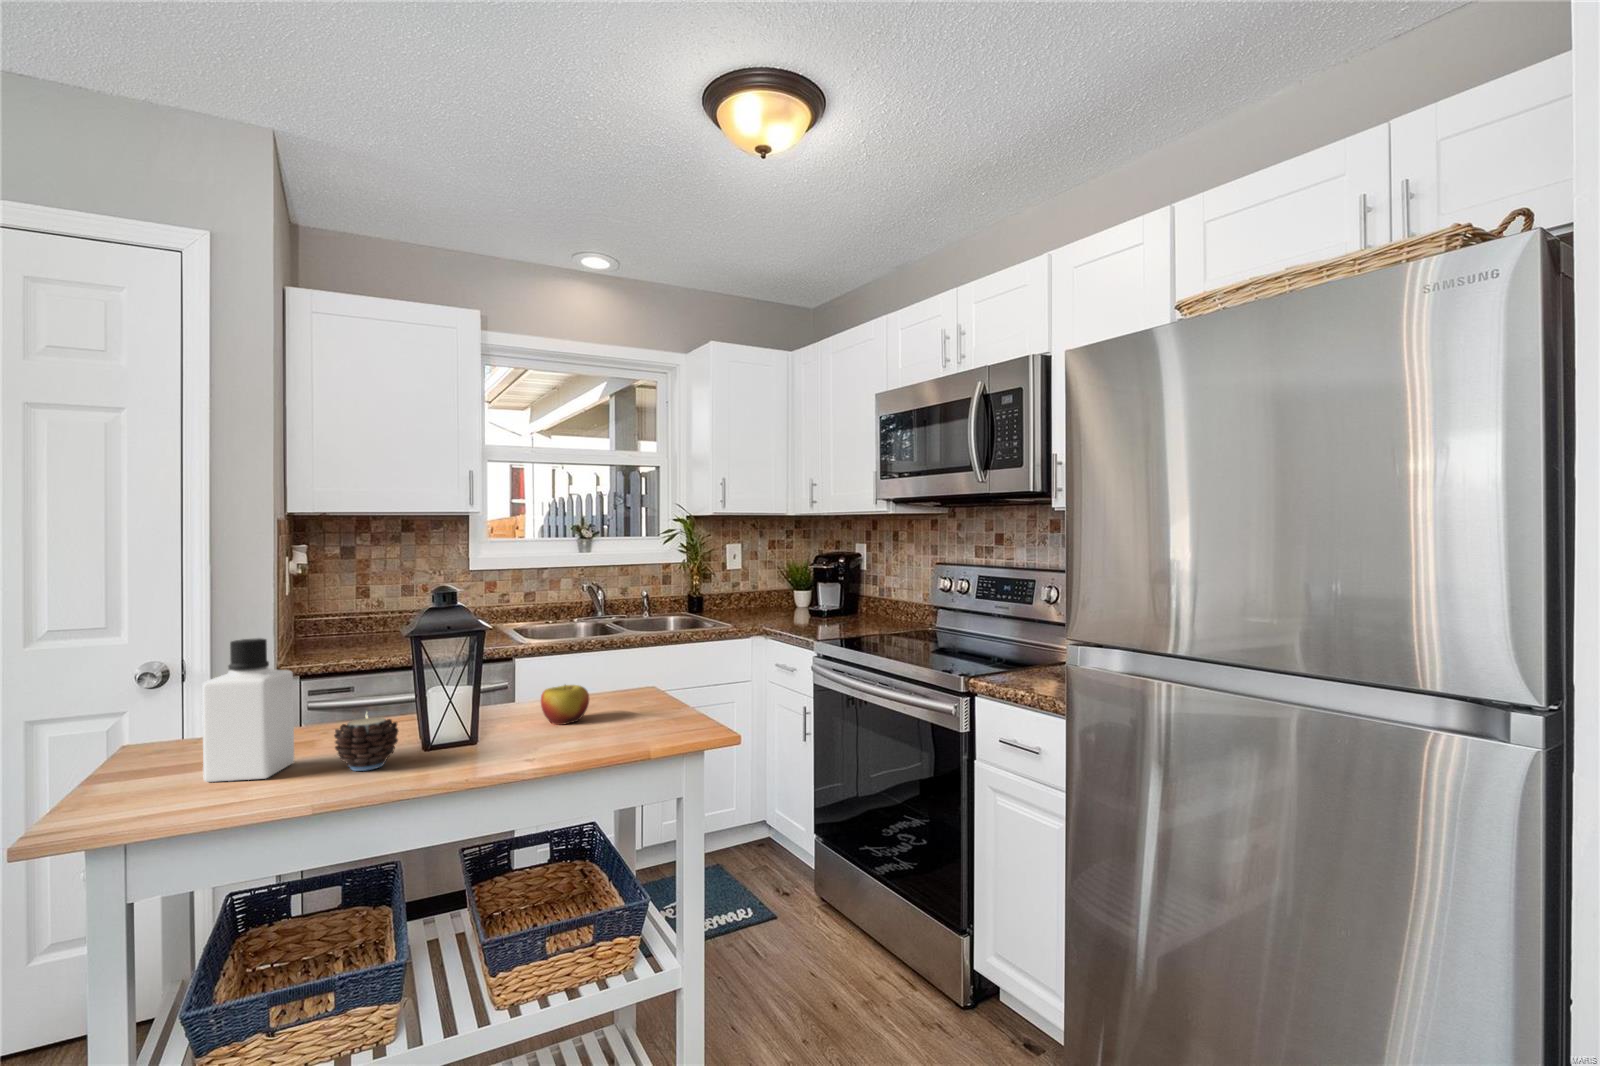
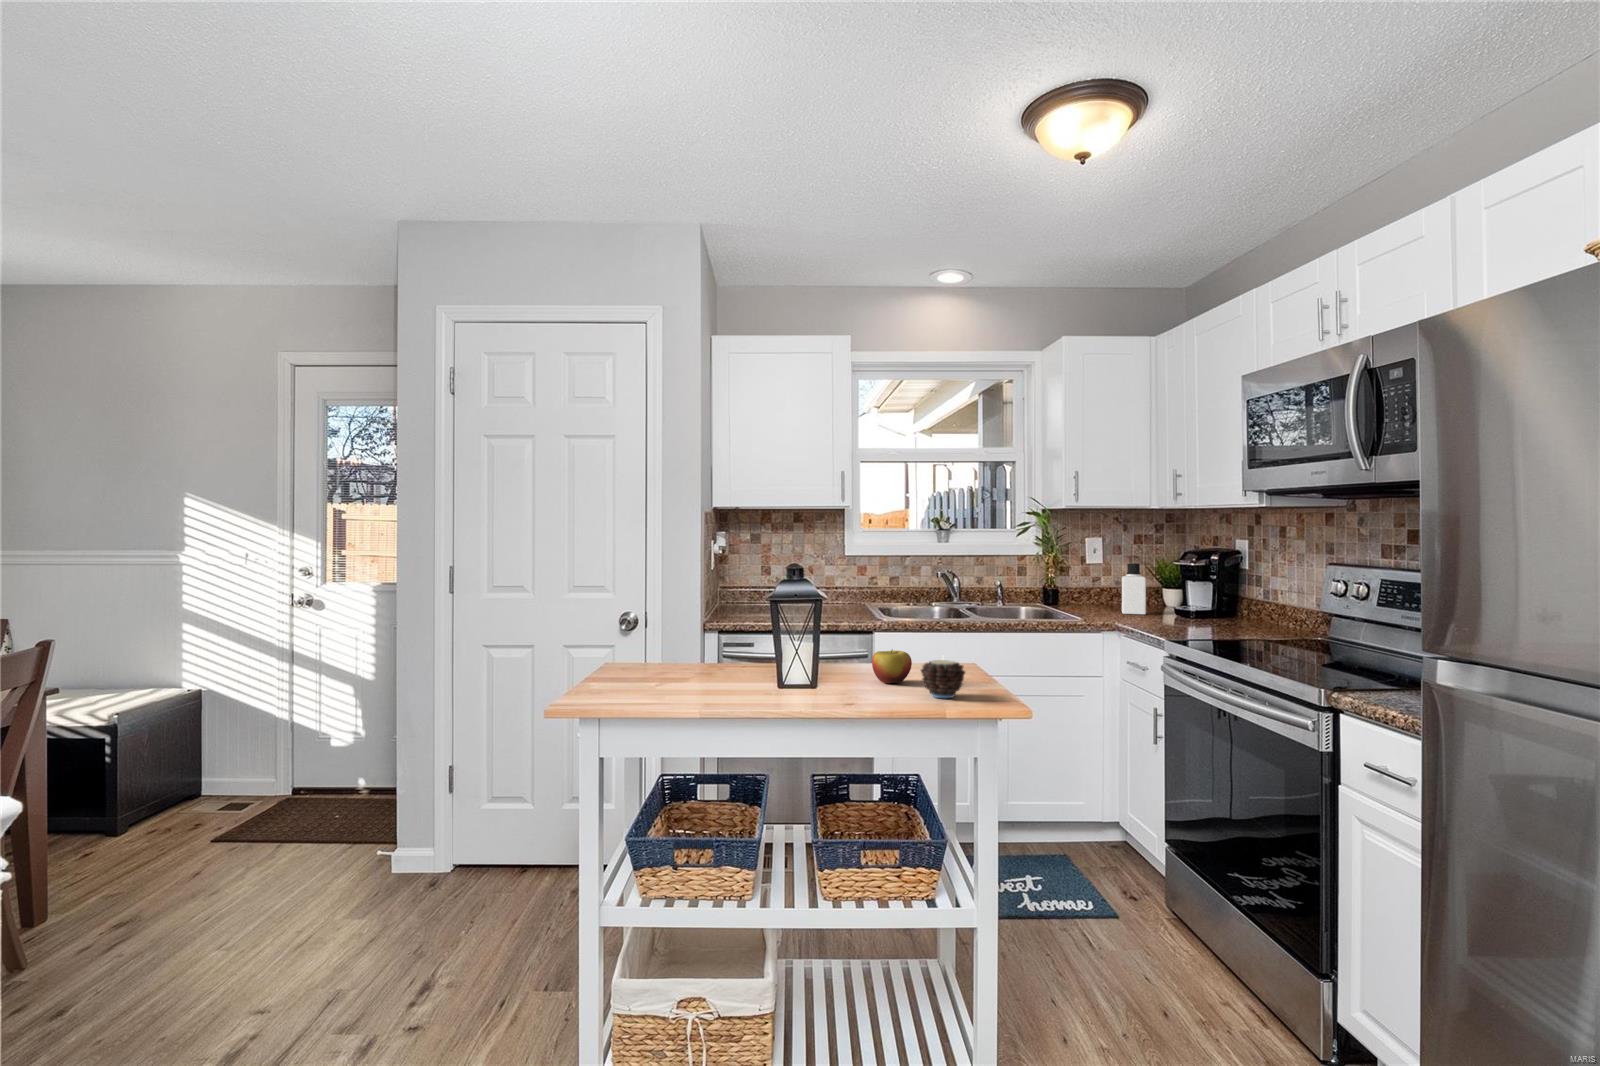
bottle: present [202,638,294,782] -> present [1121,563,1146,615]
candle: present [334,715,398,771] -> present [921,657,965,698]

